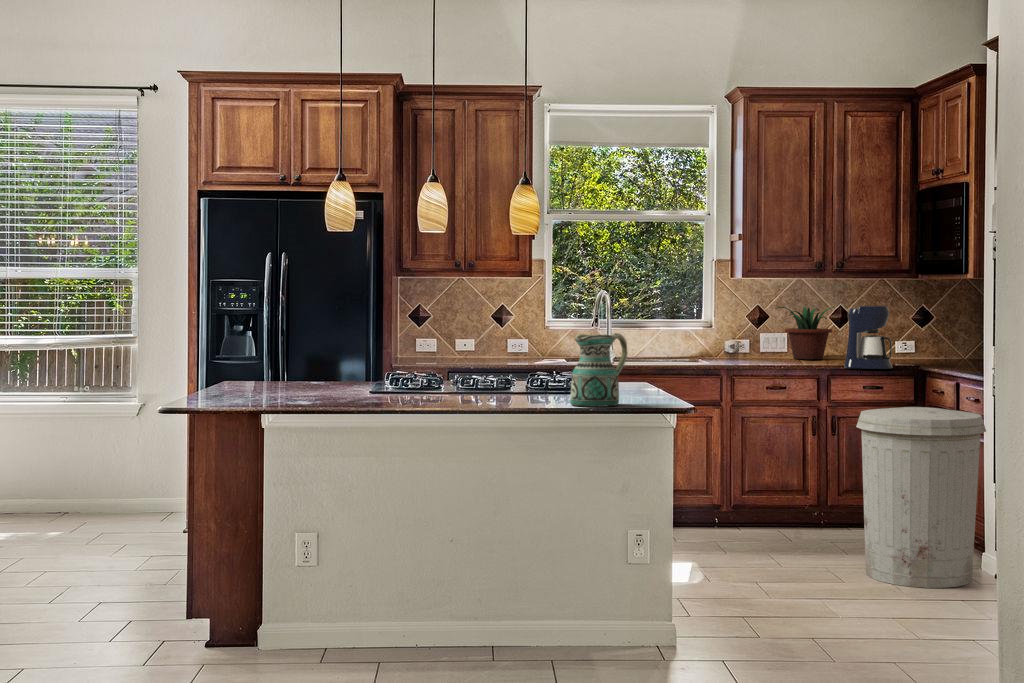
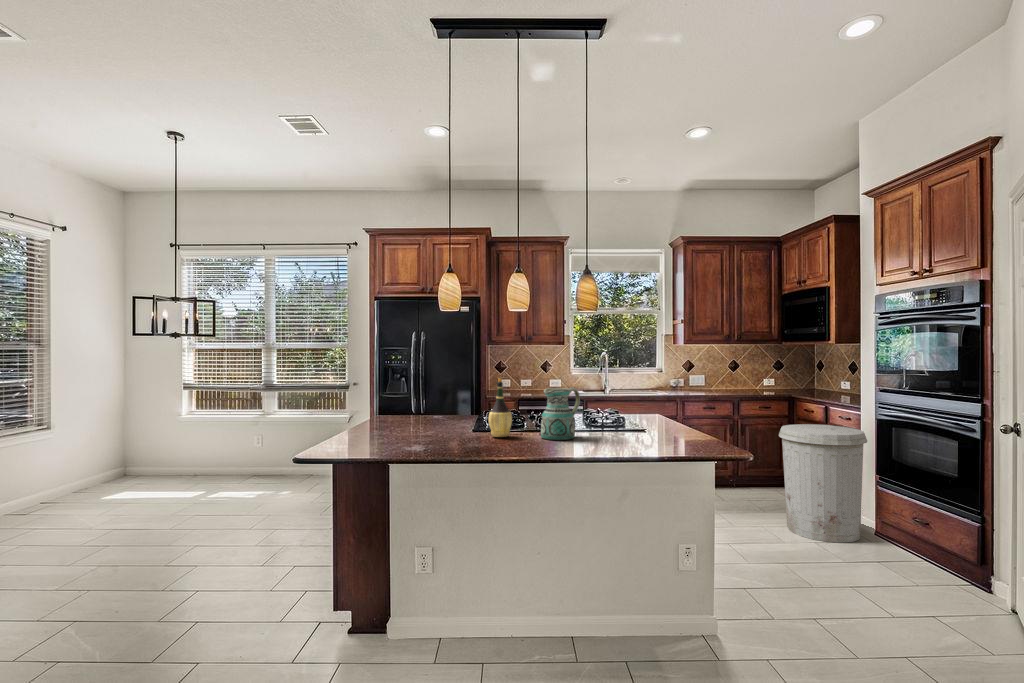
coffee maker: present [844,306,893,369] -> none [747,360,776,397]
potted plant: present [775,307,834,359] -> none [701,360,734,390]
wine bottle: none [366,320,400,405] -> present [489,378,512,437]
ceramic pitcher: present [570,333,628,407] -> present [541,387,580,440]

